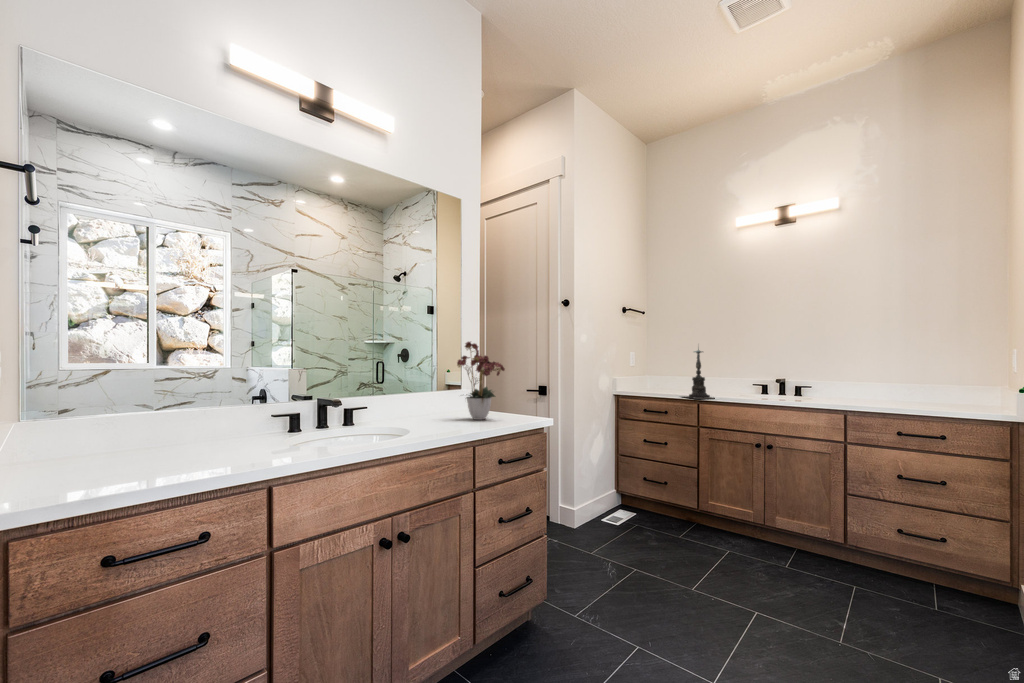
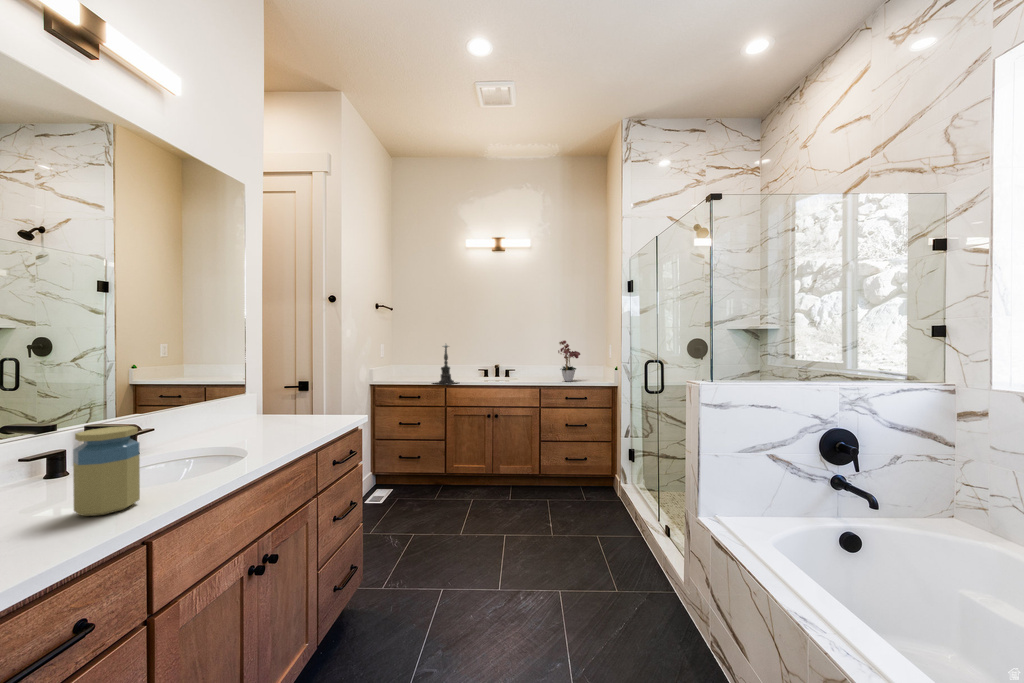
flower arrangement: present [457,342,505,420] -> present [558,340,580,381]
jar: none [250,398,291,460] -> present [73,426,140,516]

